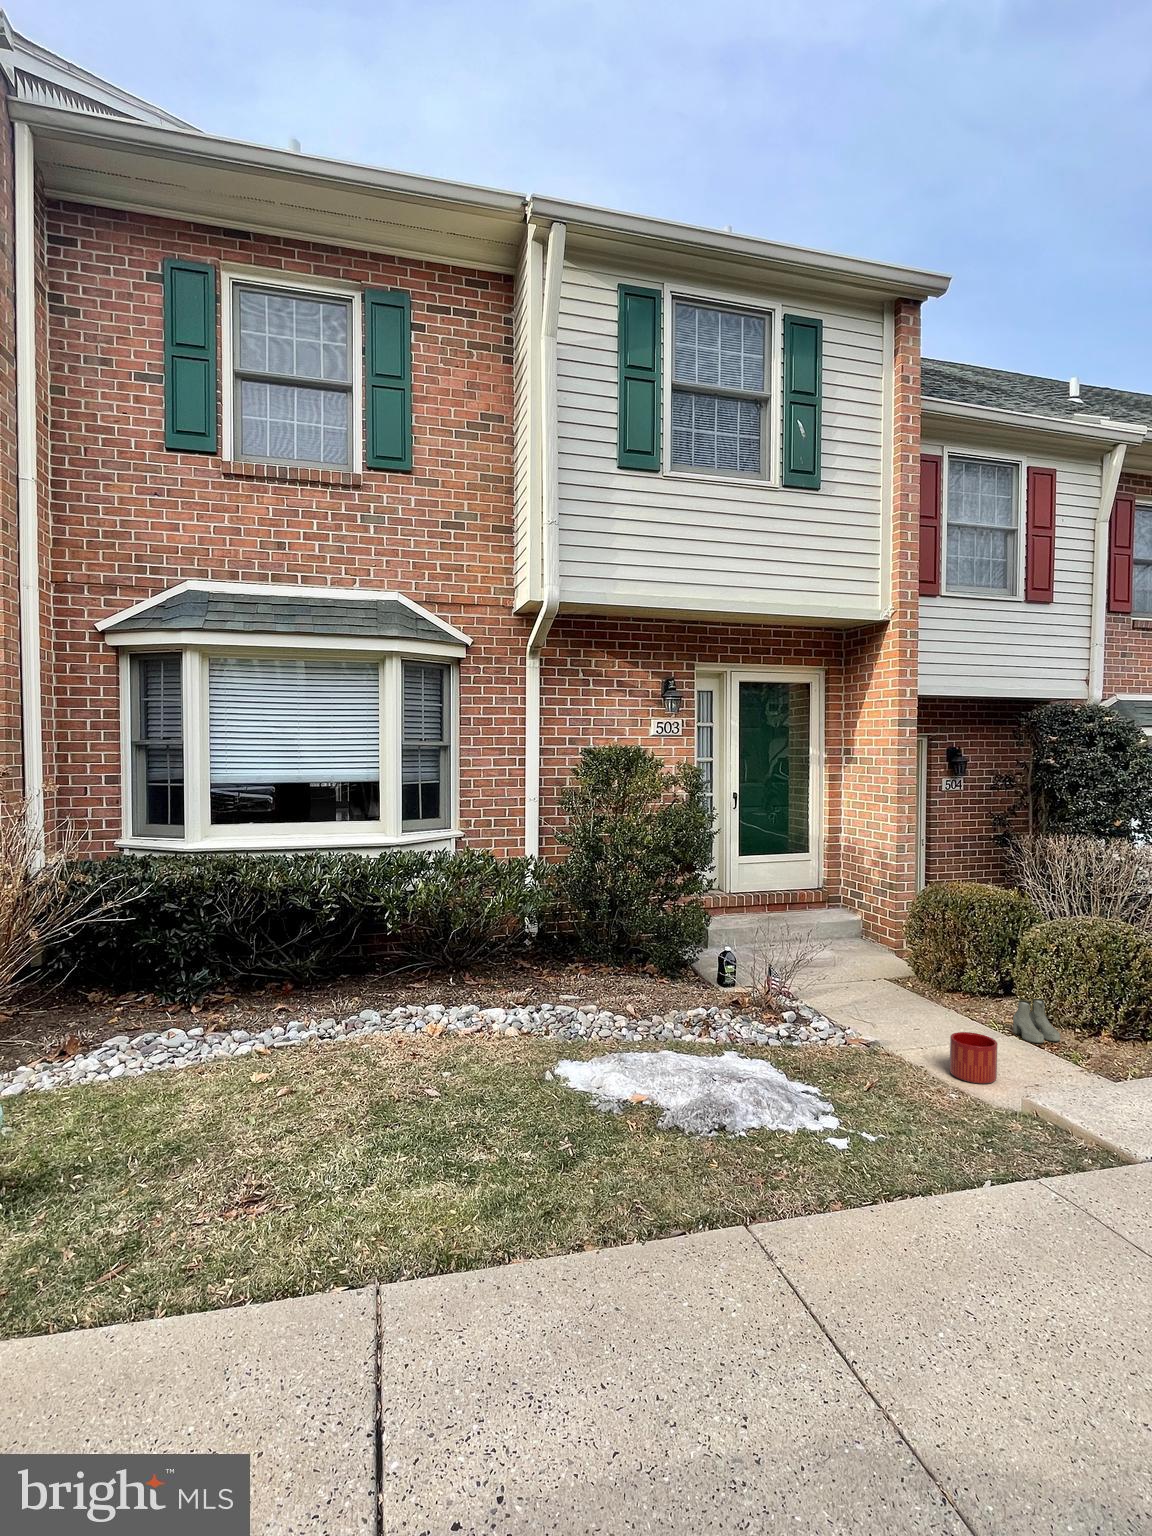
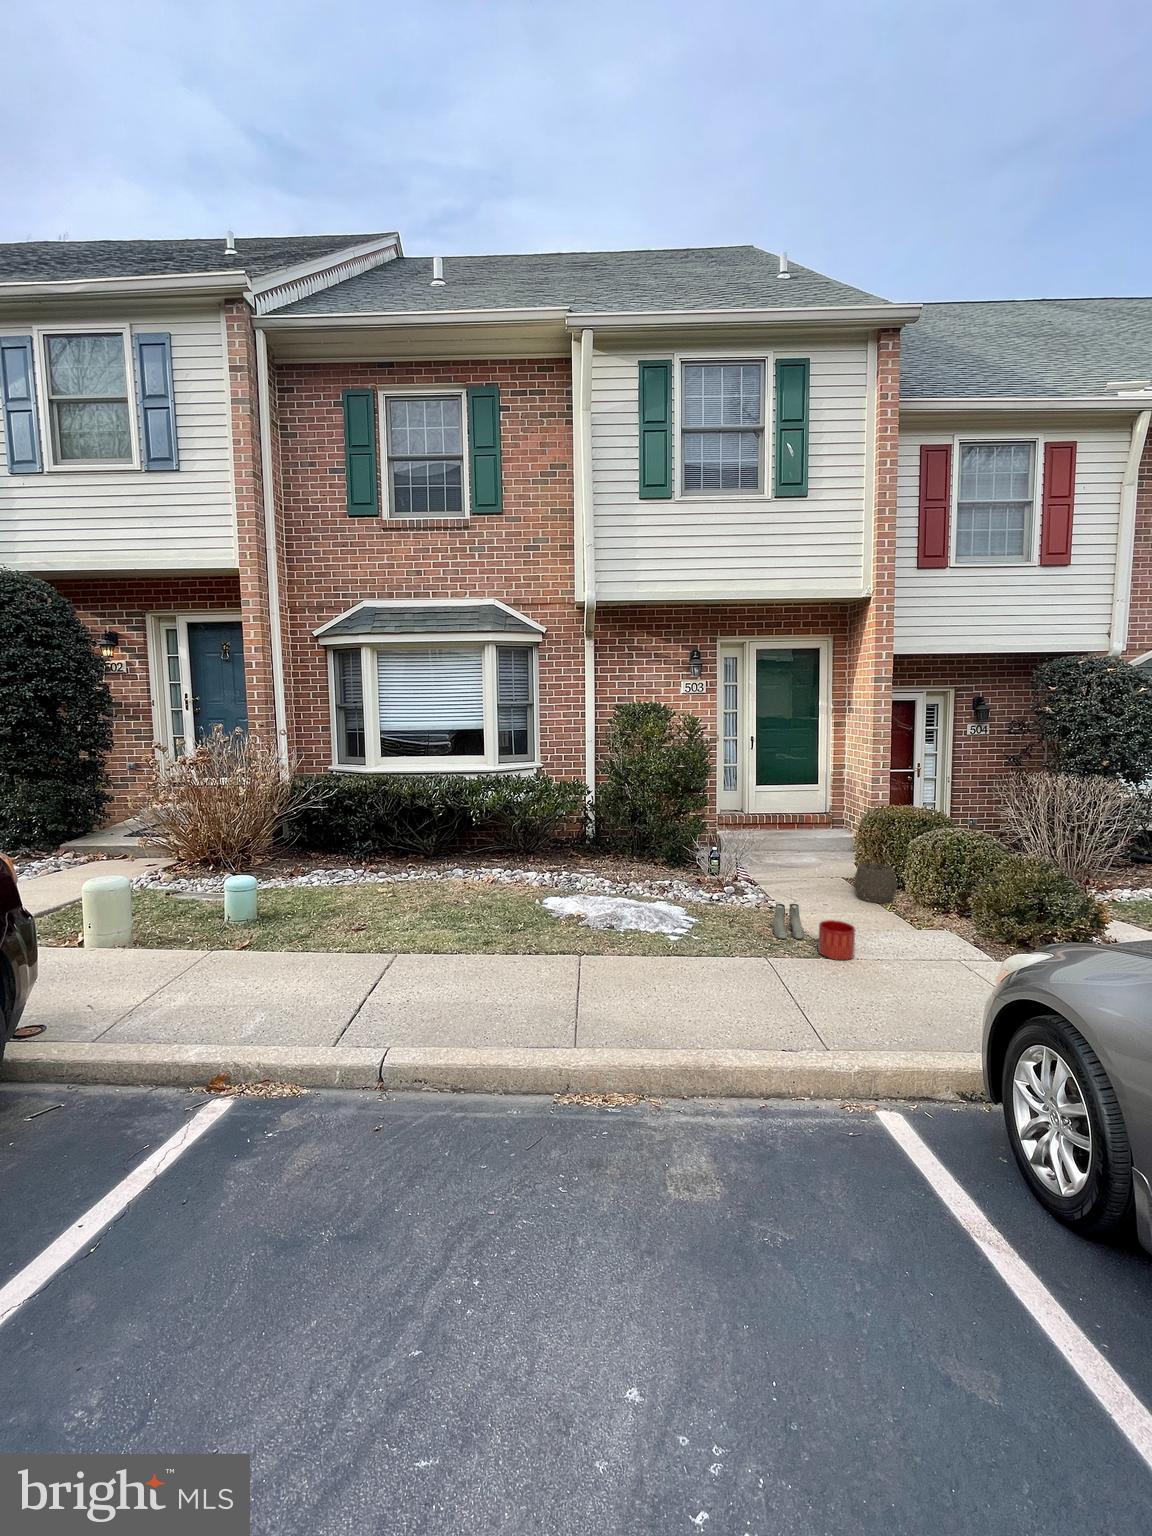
woven basket: none [915,953,969,1004] -> present [854,863,897,903]
boots: present [1013,999,1060,1043] -> present [773,904,803,939]

